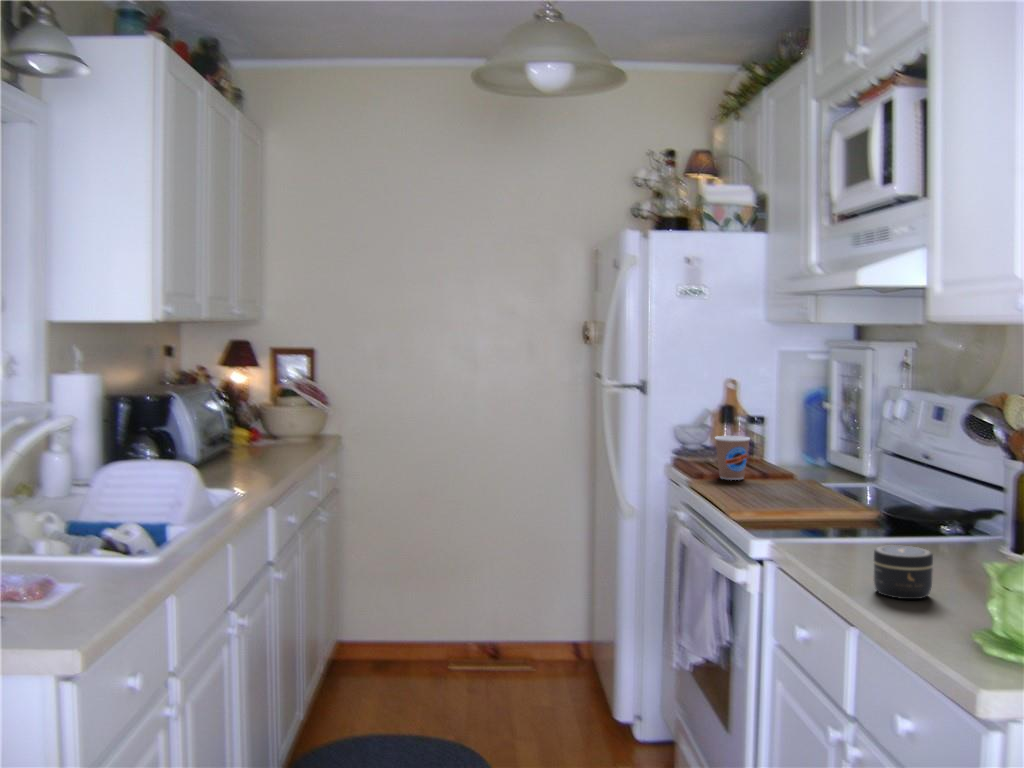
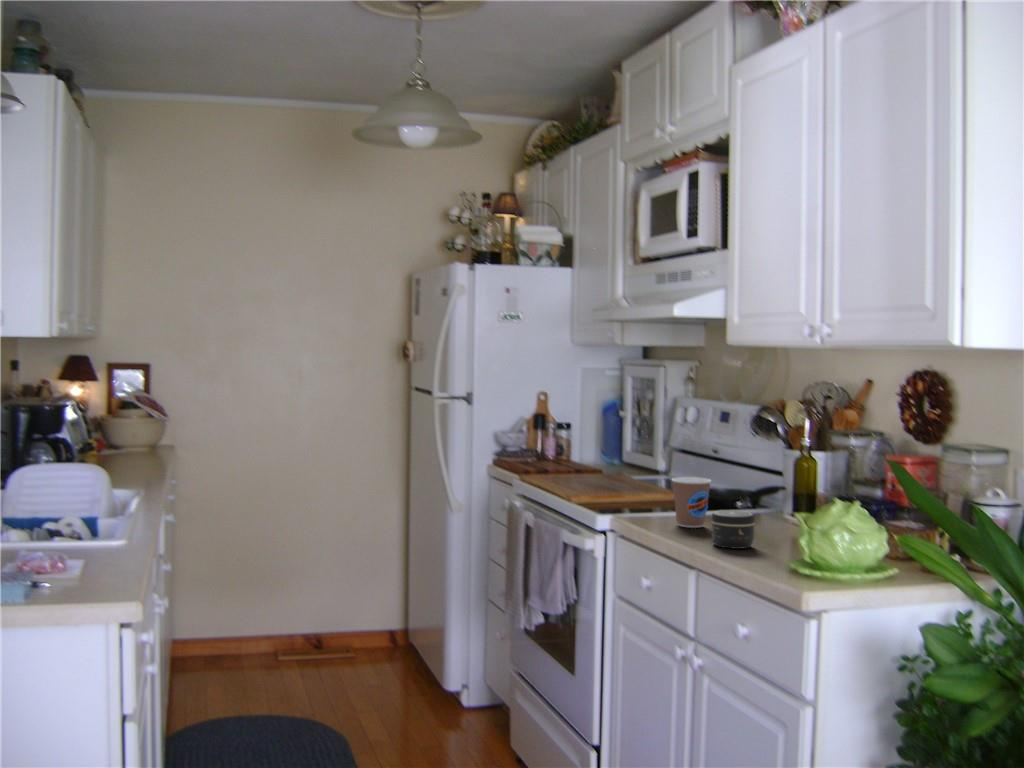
coffee cup: present [715,436,750,480] -> present [672,477,711,528]

